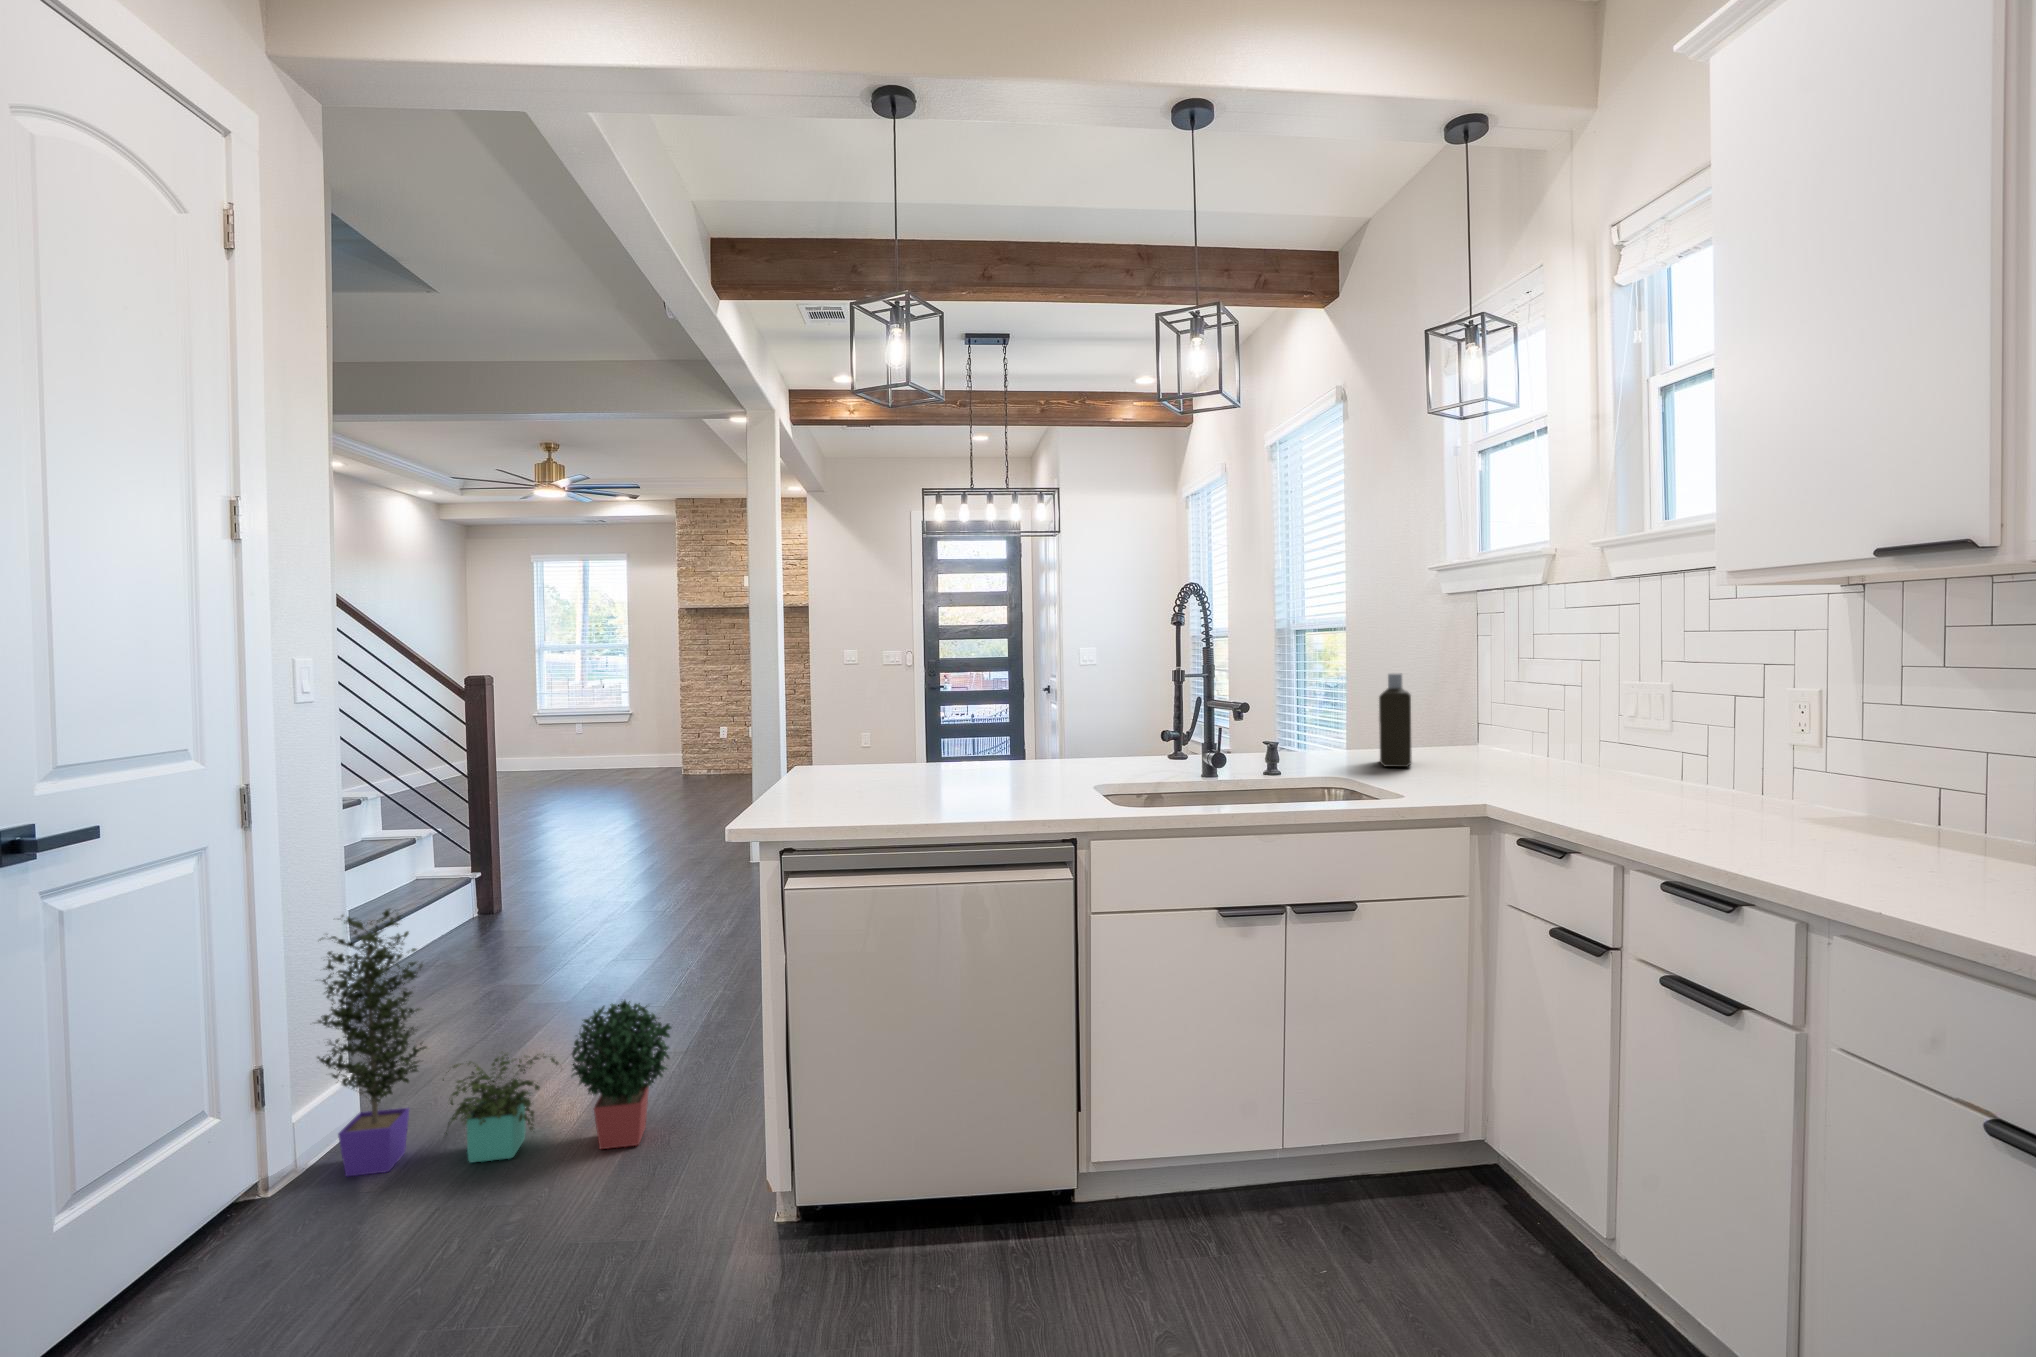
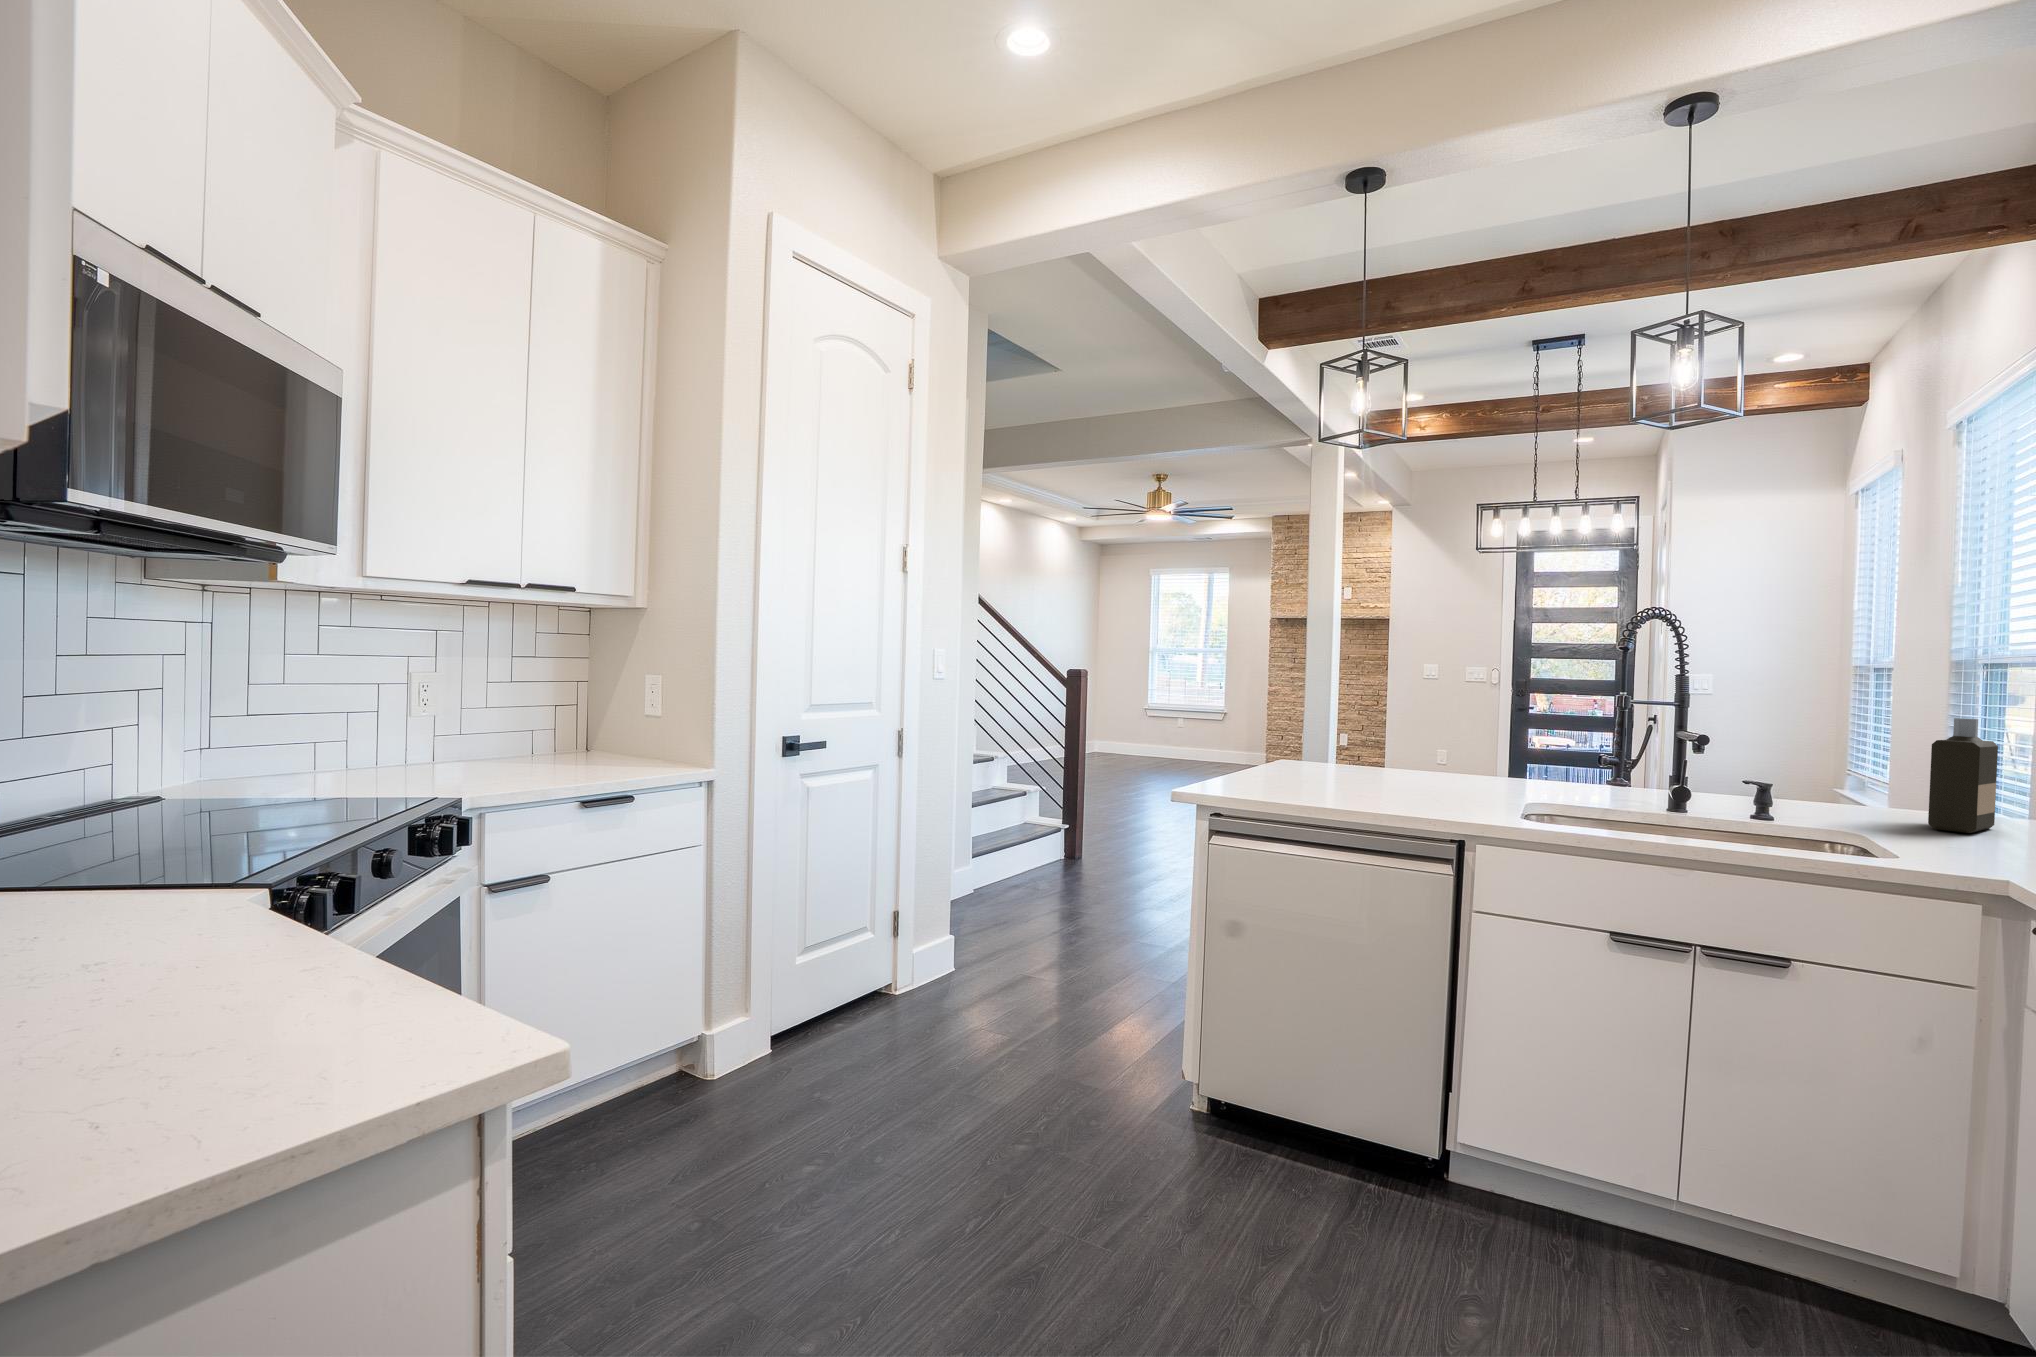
potted plant: present [317,909,671,1176] -> none [924,822,1144,1032]

